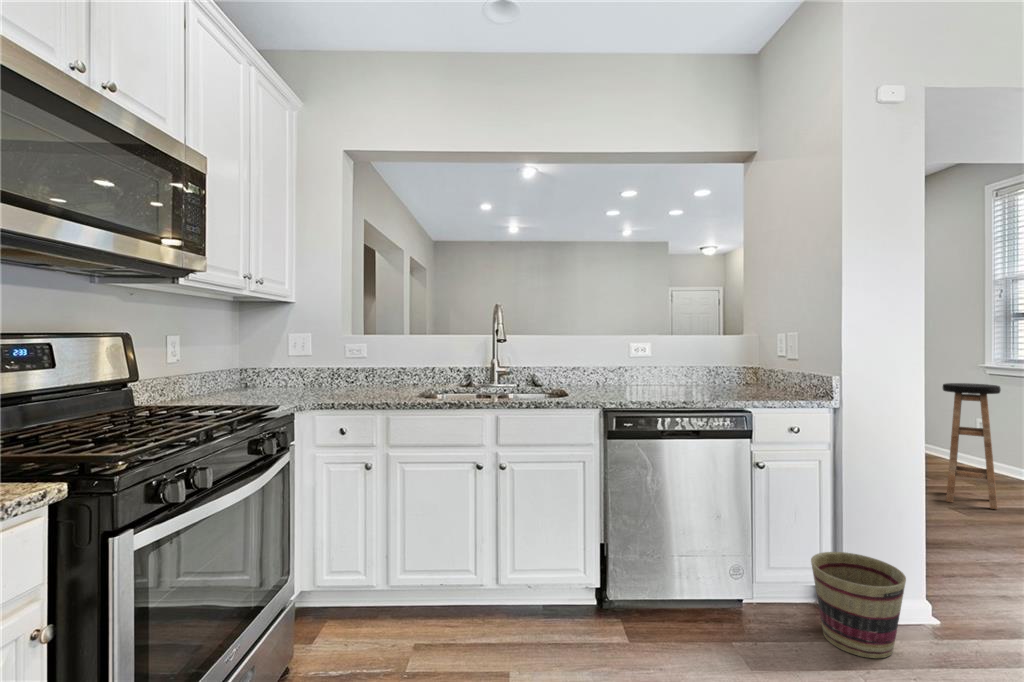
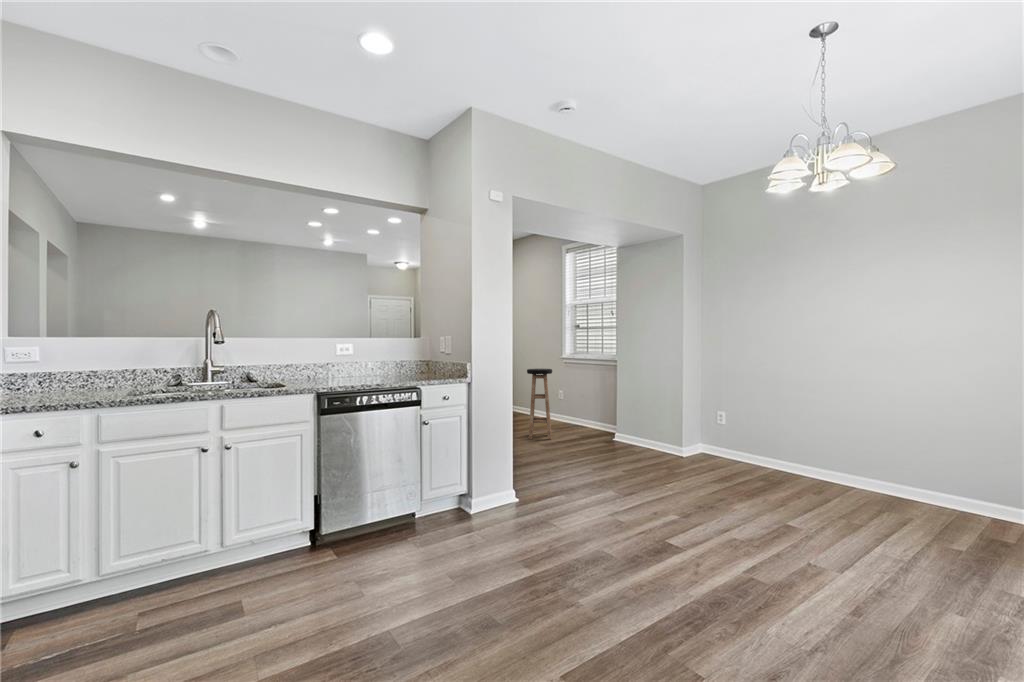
basket: present [811,552,906,658] -> none [454,469,501,526]

